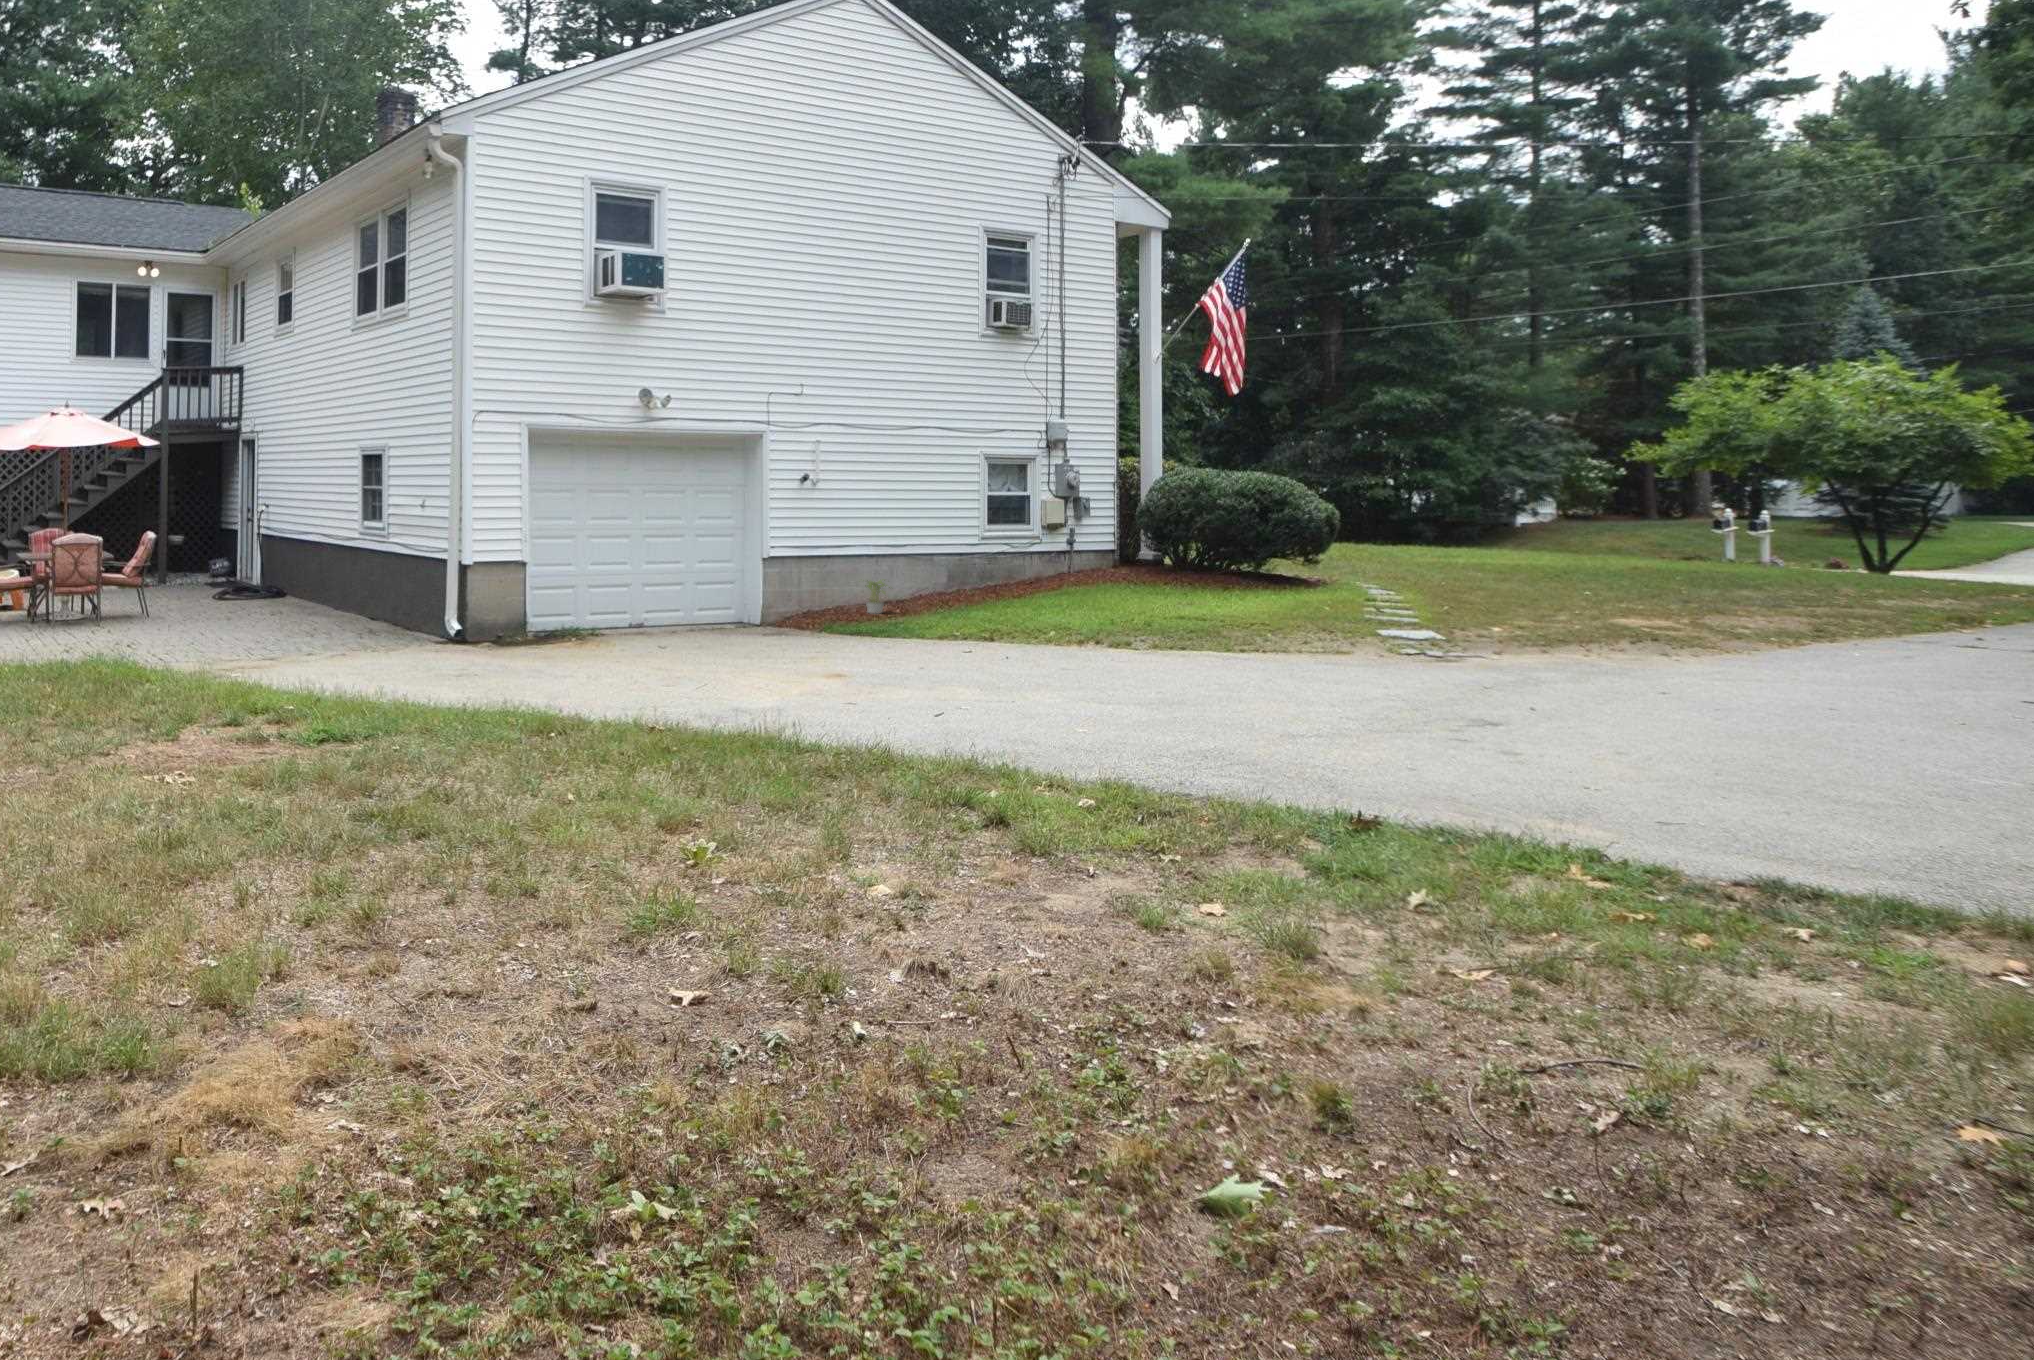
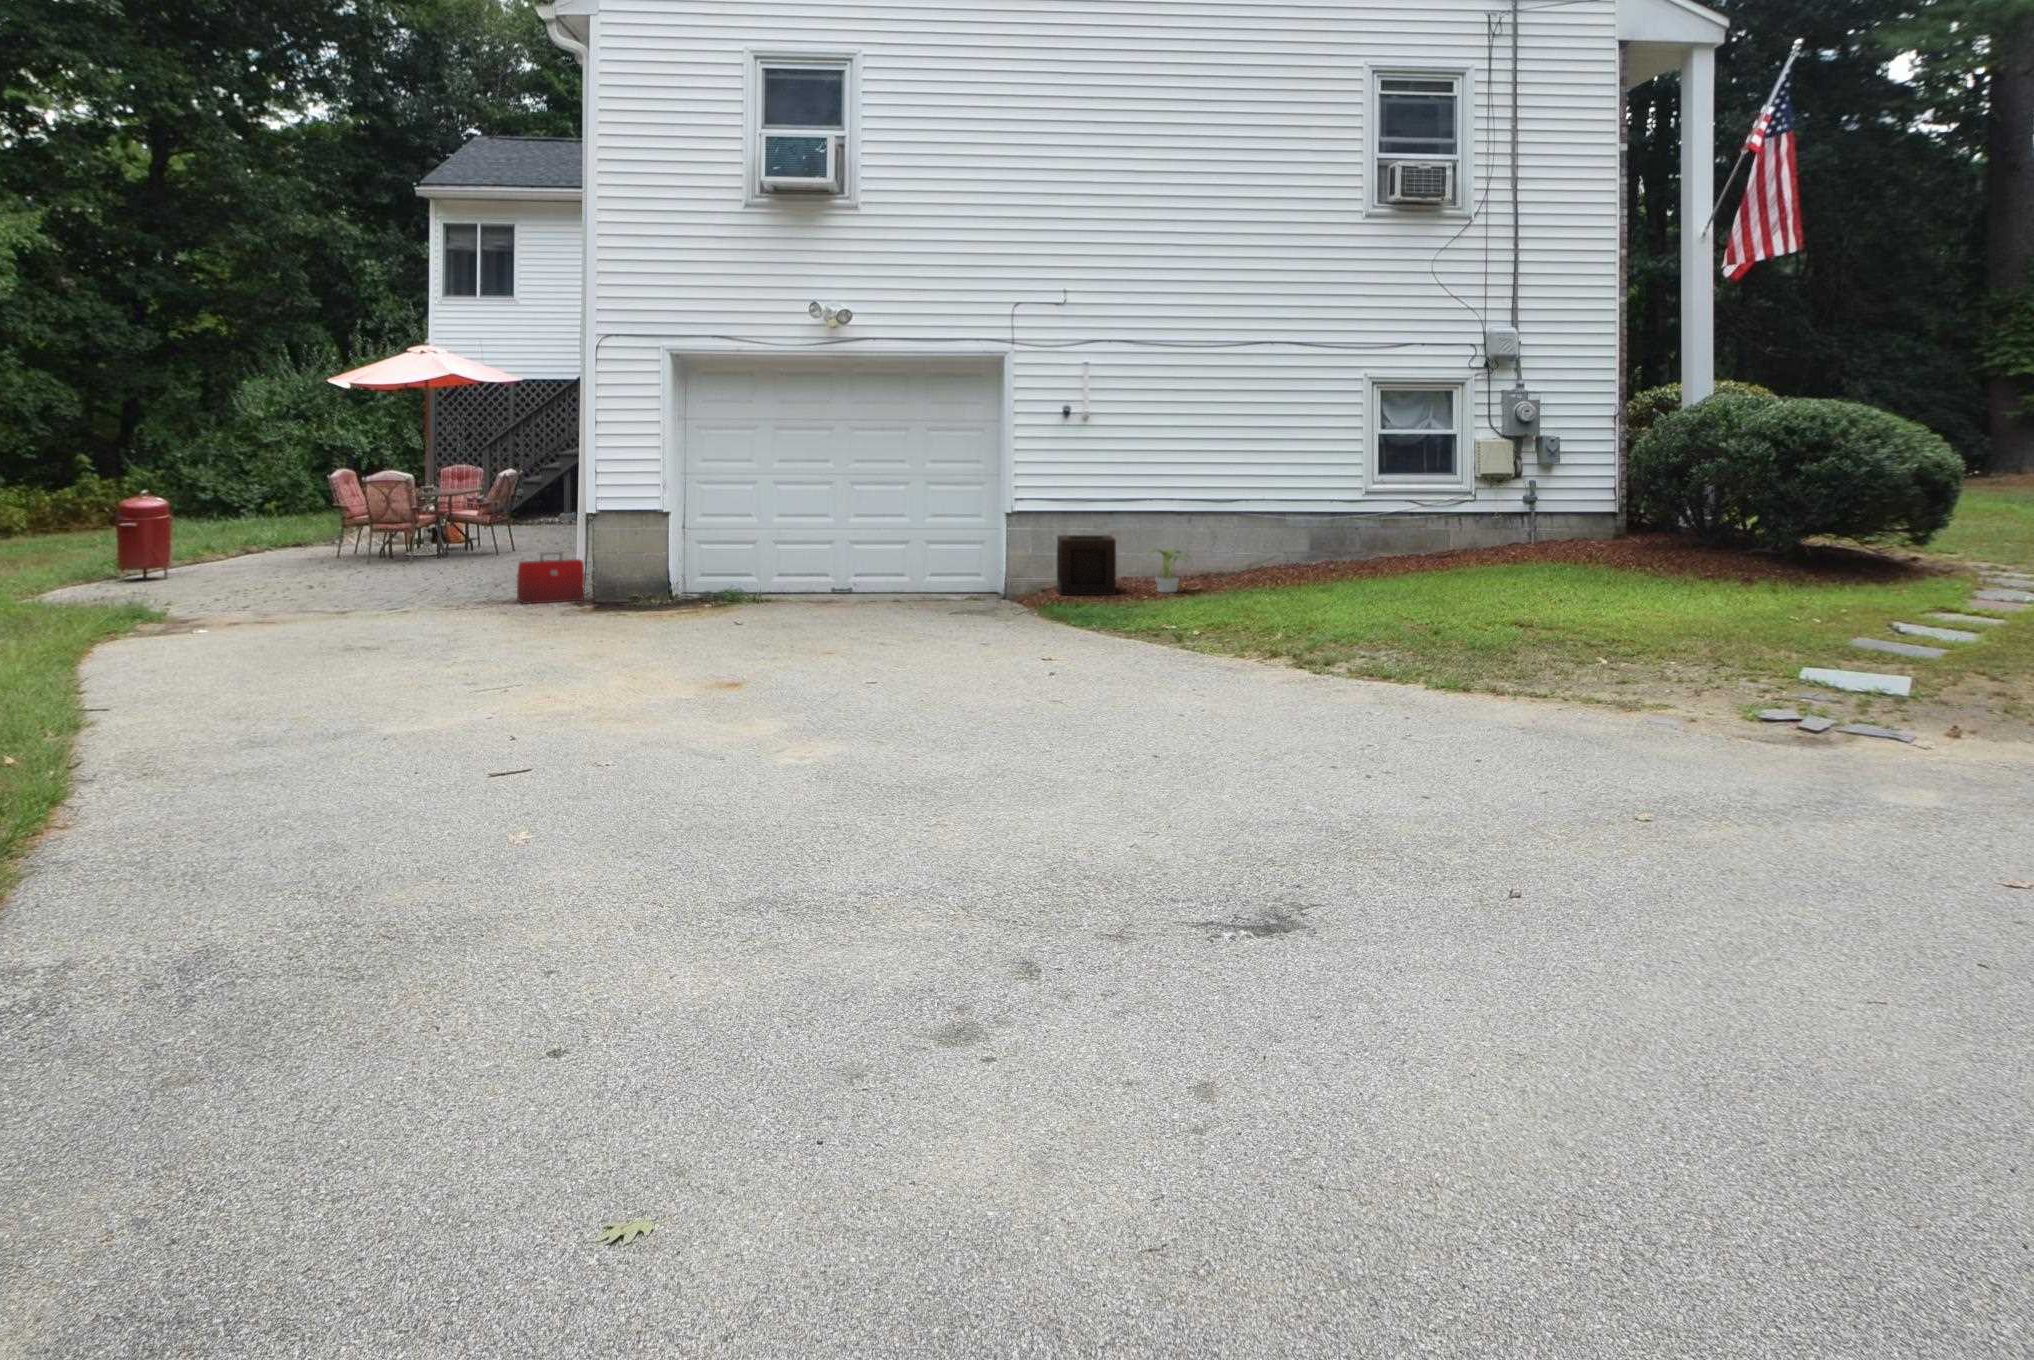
wooden crate: none [795,572,854,617] -> present [1057,535,1116,595]
toolbox: none [439,592,496,636] -> present [517,552,585,604]

